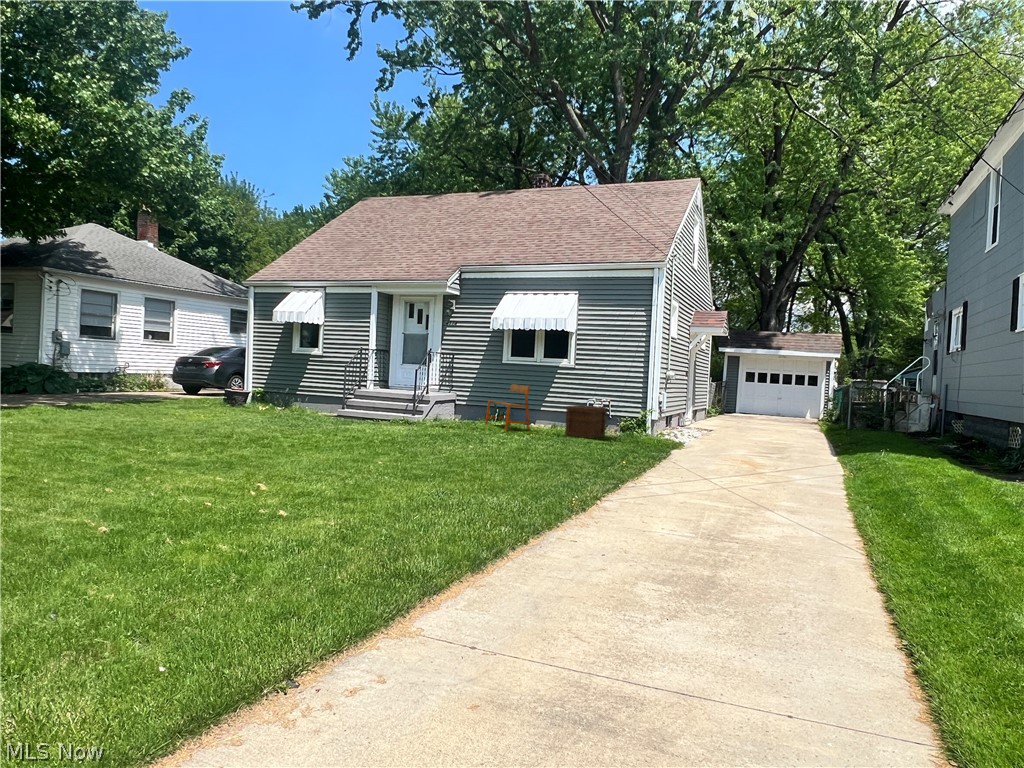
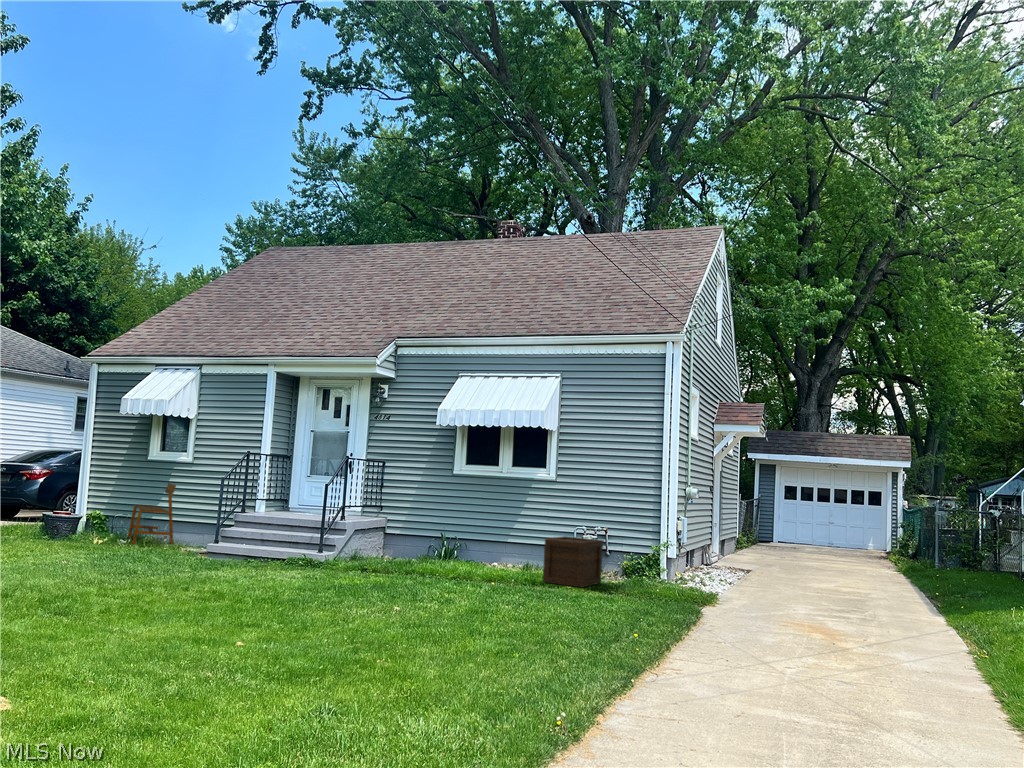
bench: present [485,384,530,430] -> present [128,483,176,544]

